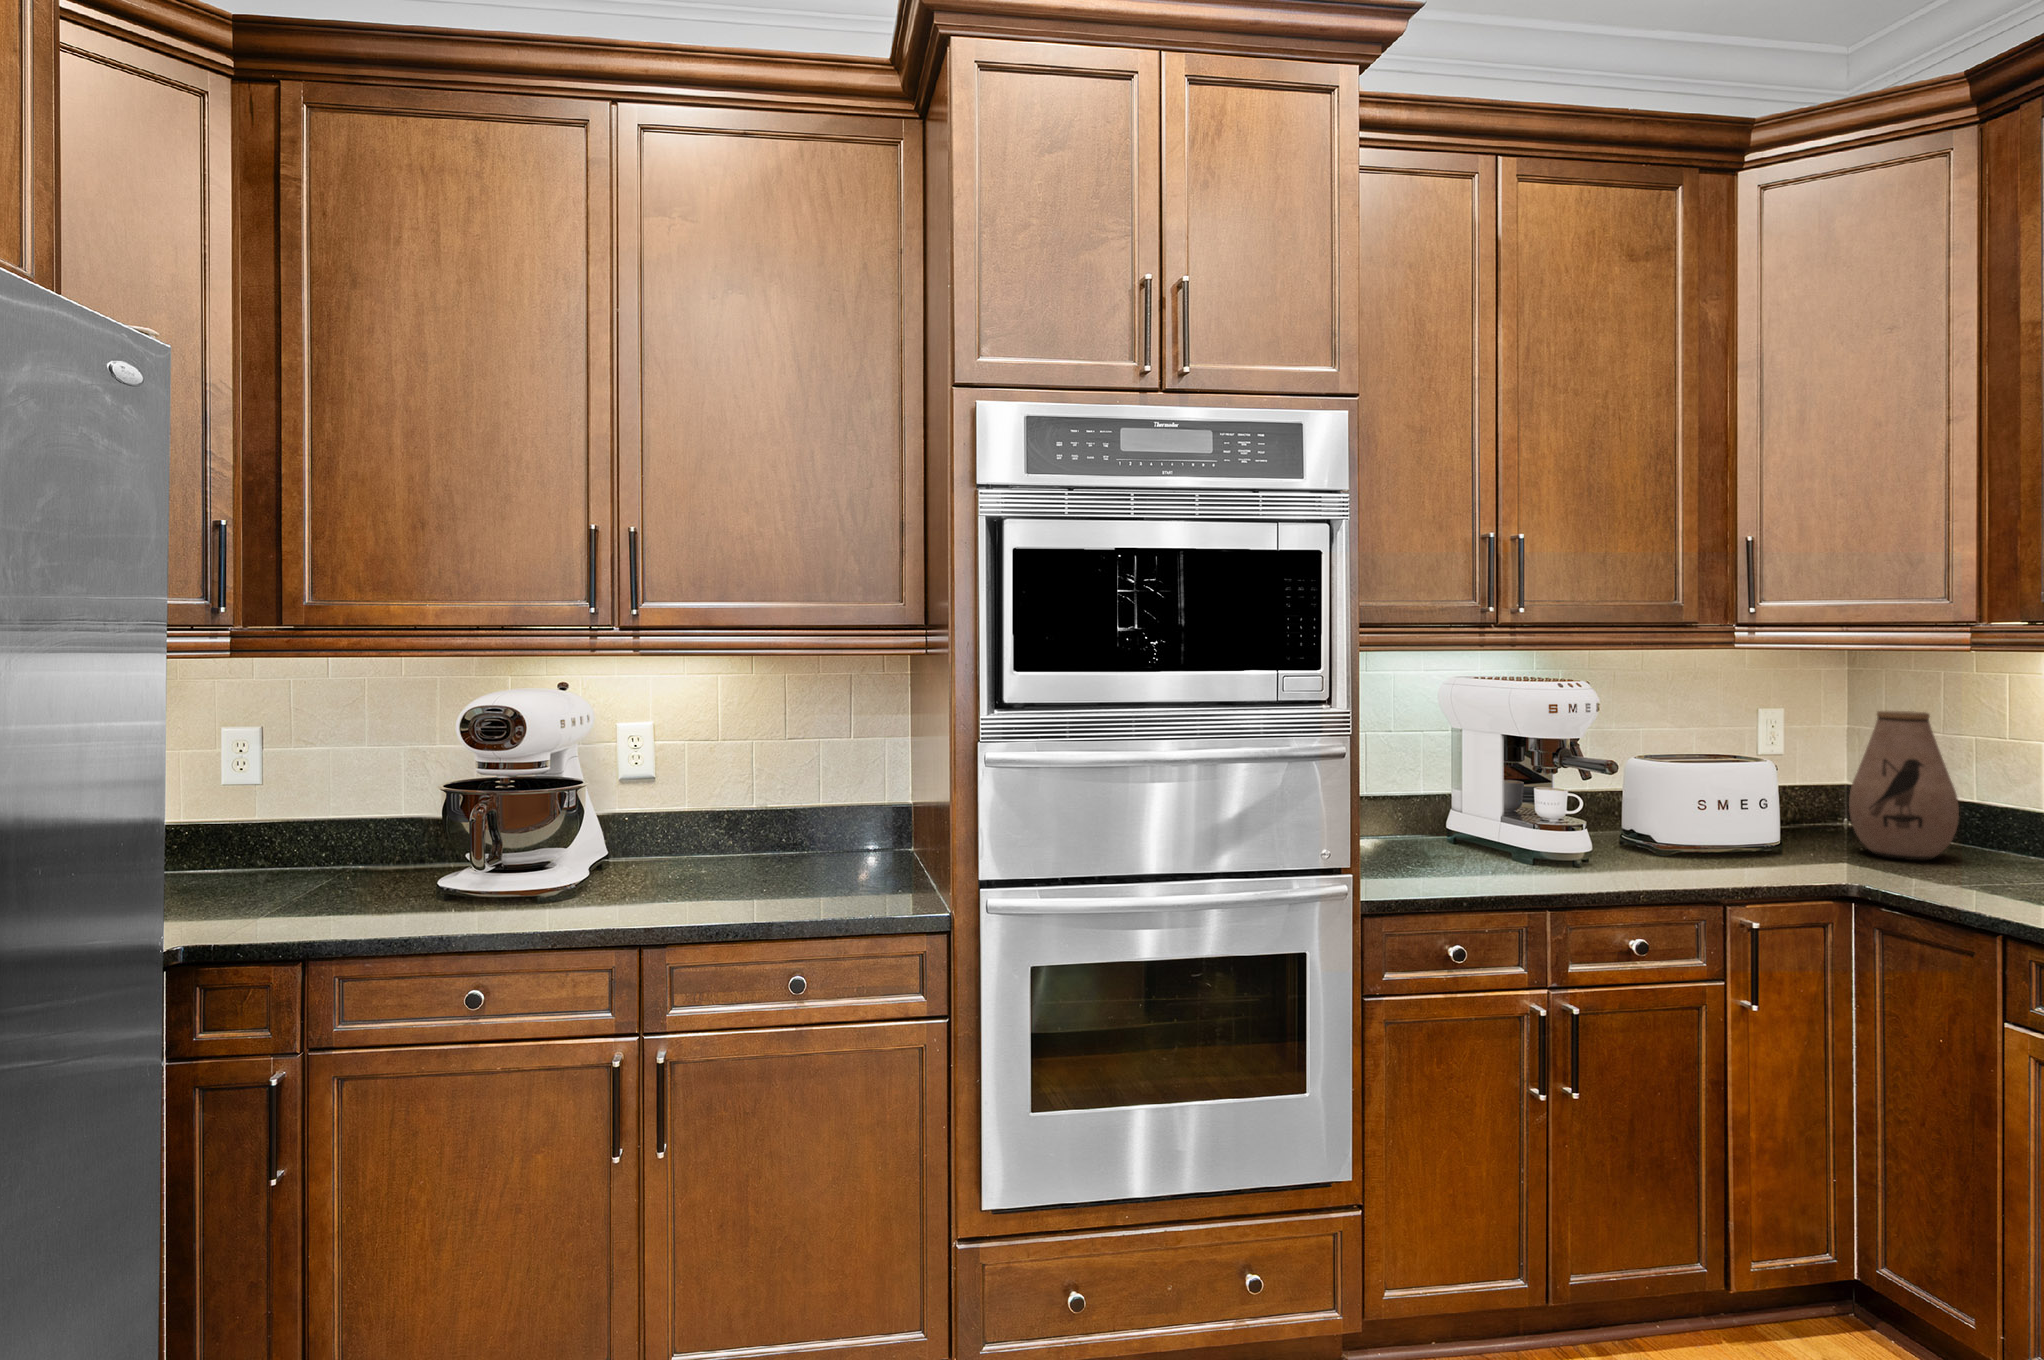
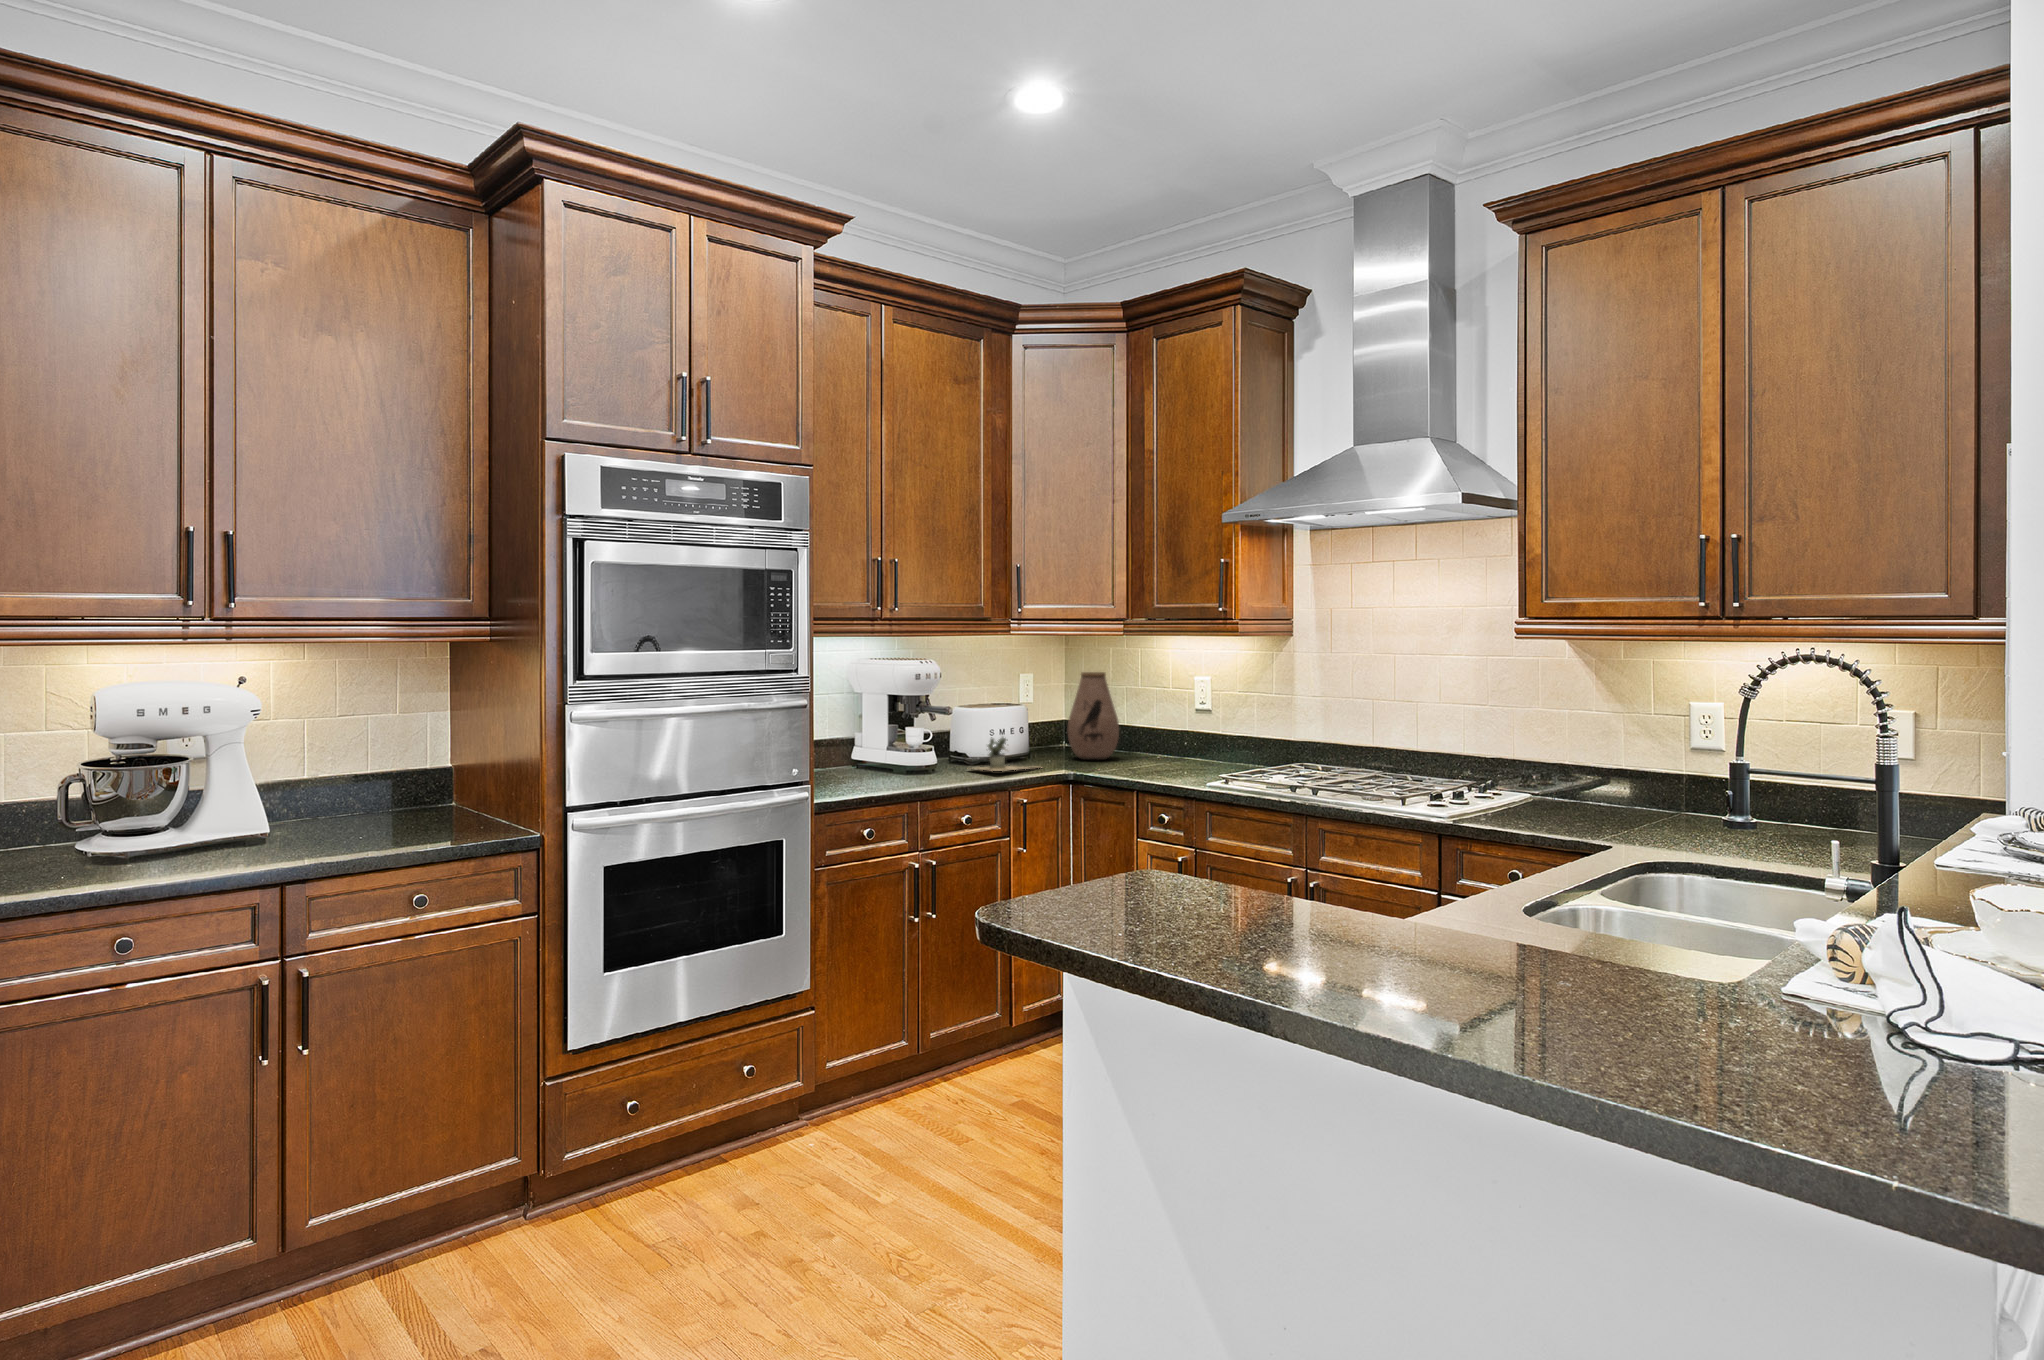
potted plant: none [1646,809,1838,869] -> present [979,737,1028,771]

